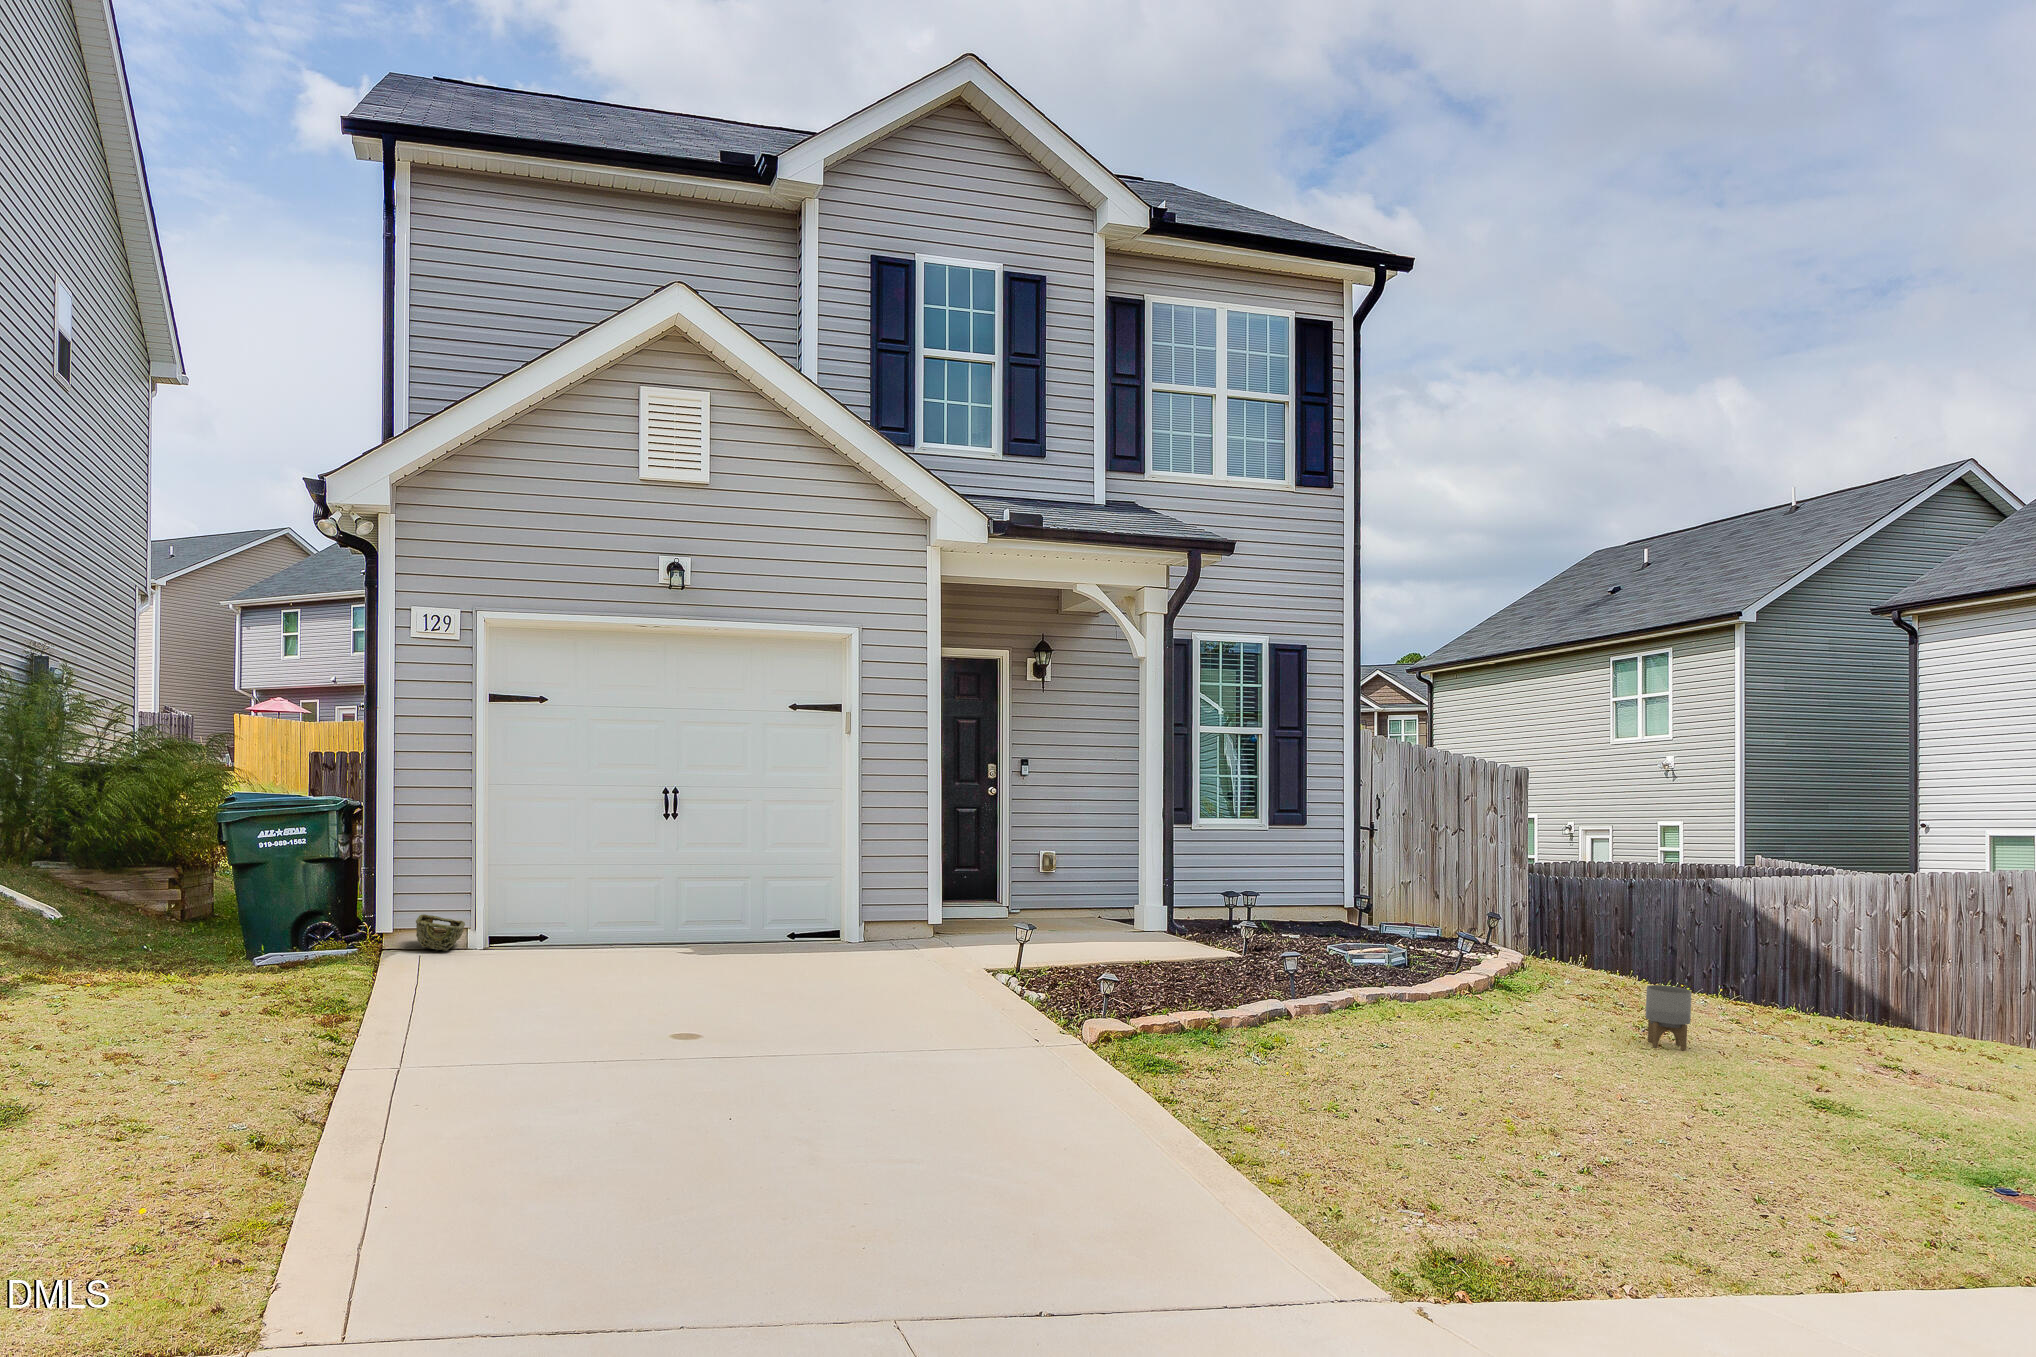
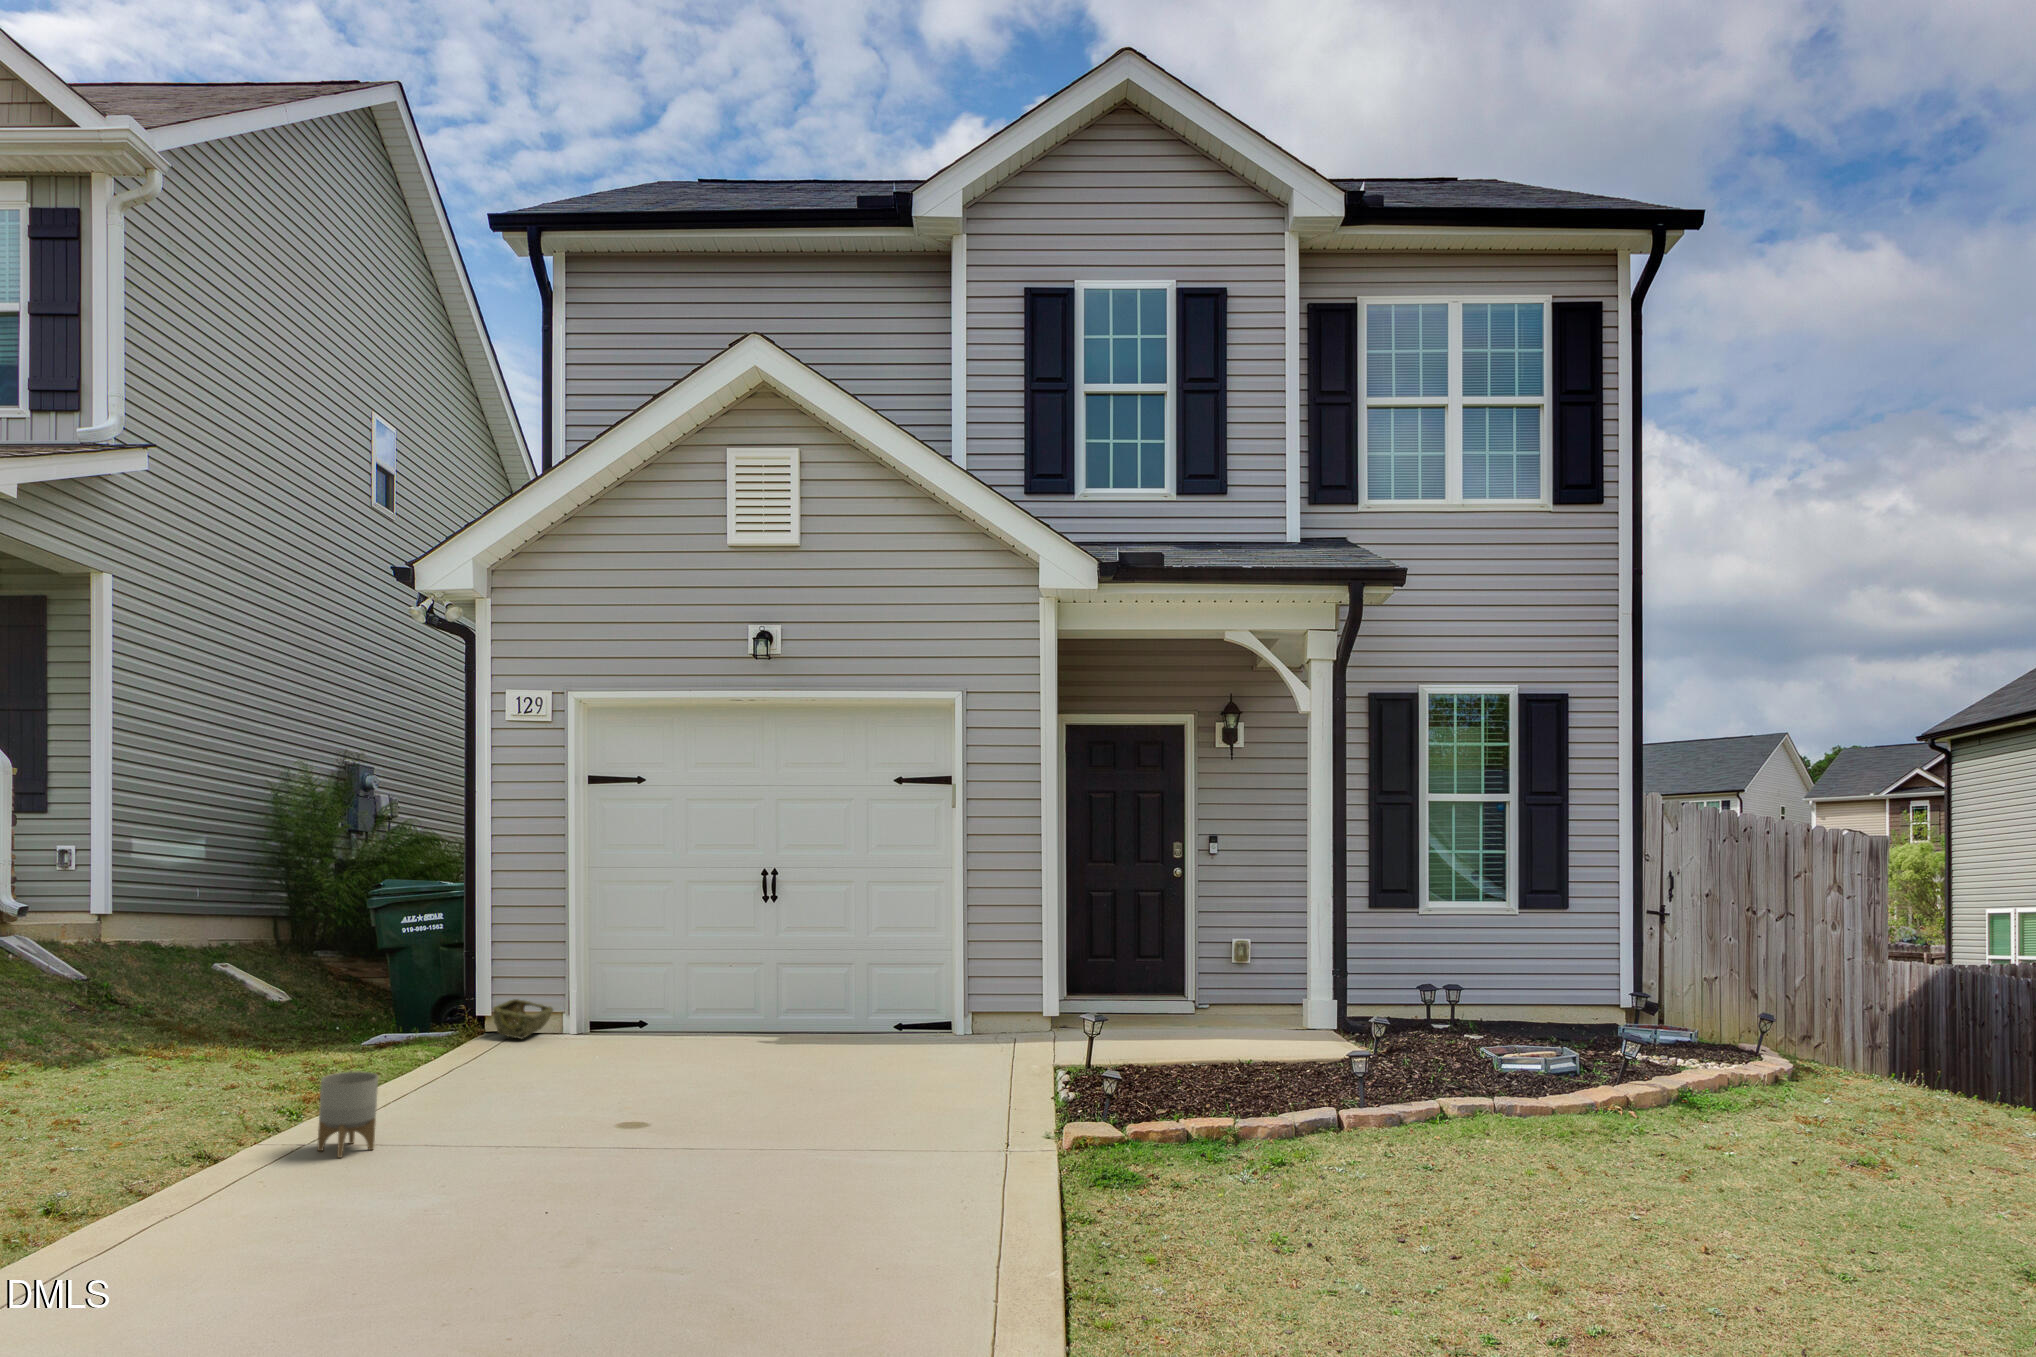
planter: present [1645,985,1692,1051] -> present [317,1071,378,1158]

